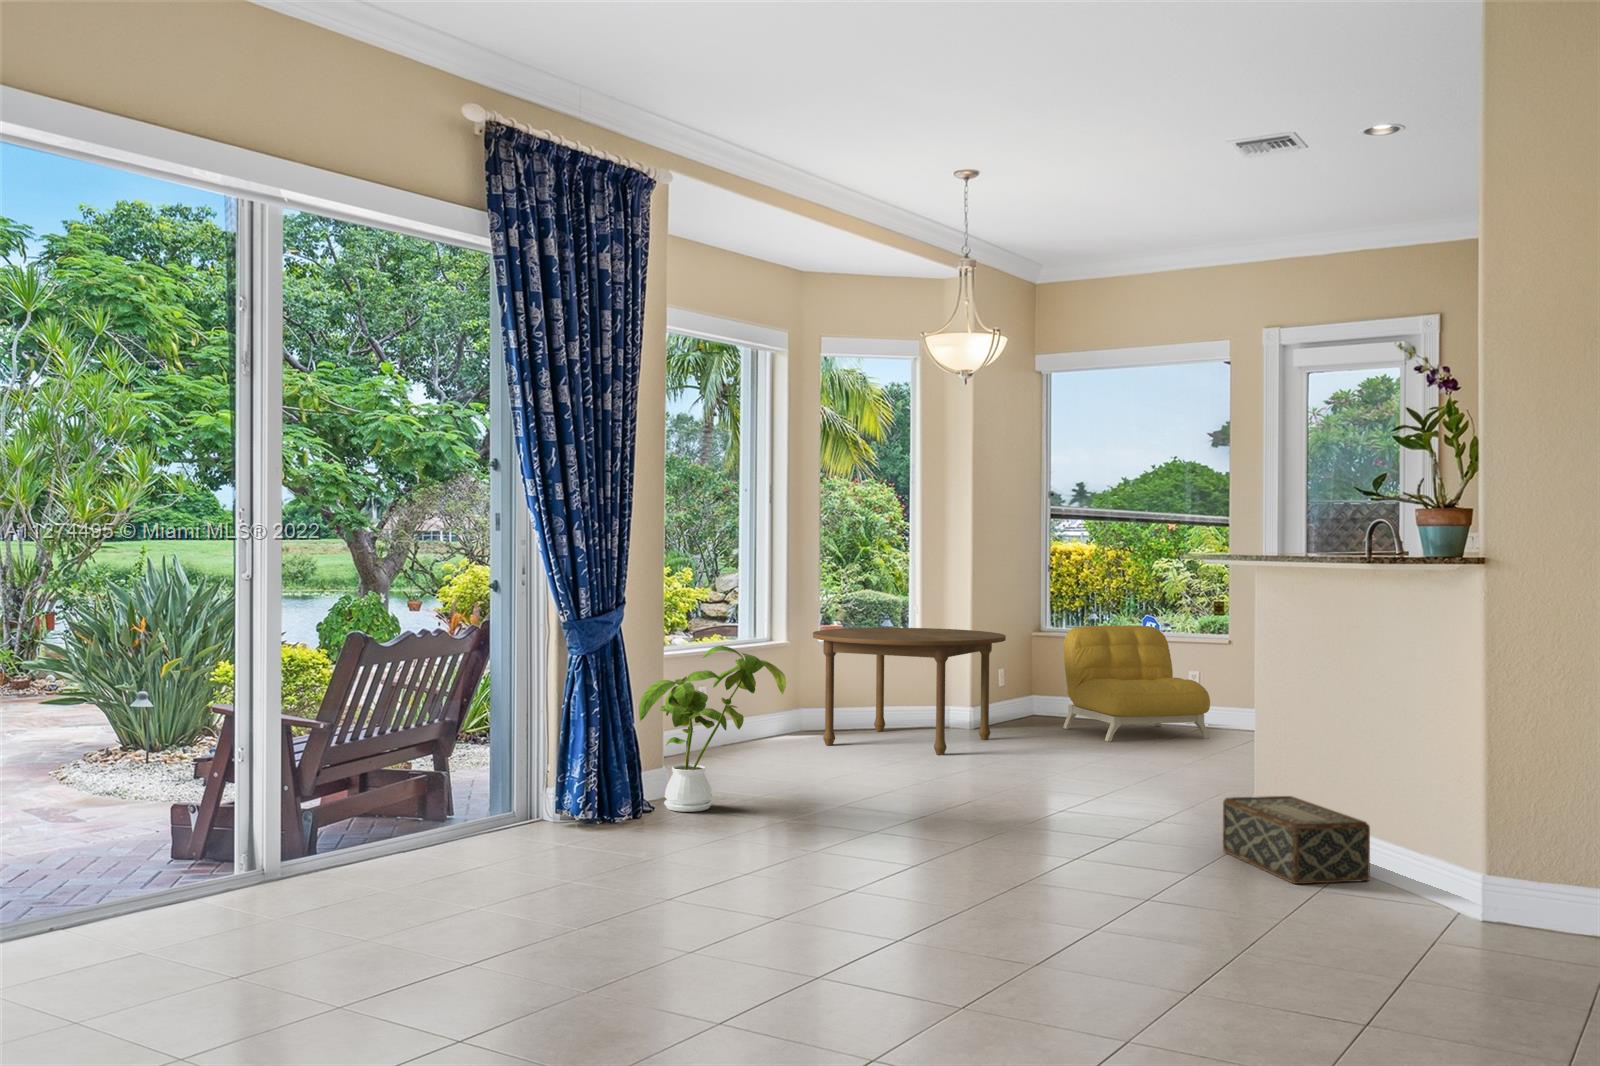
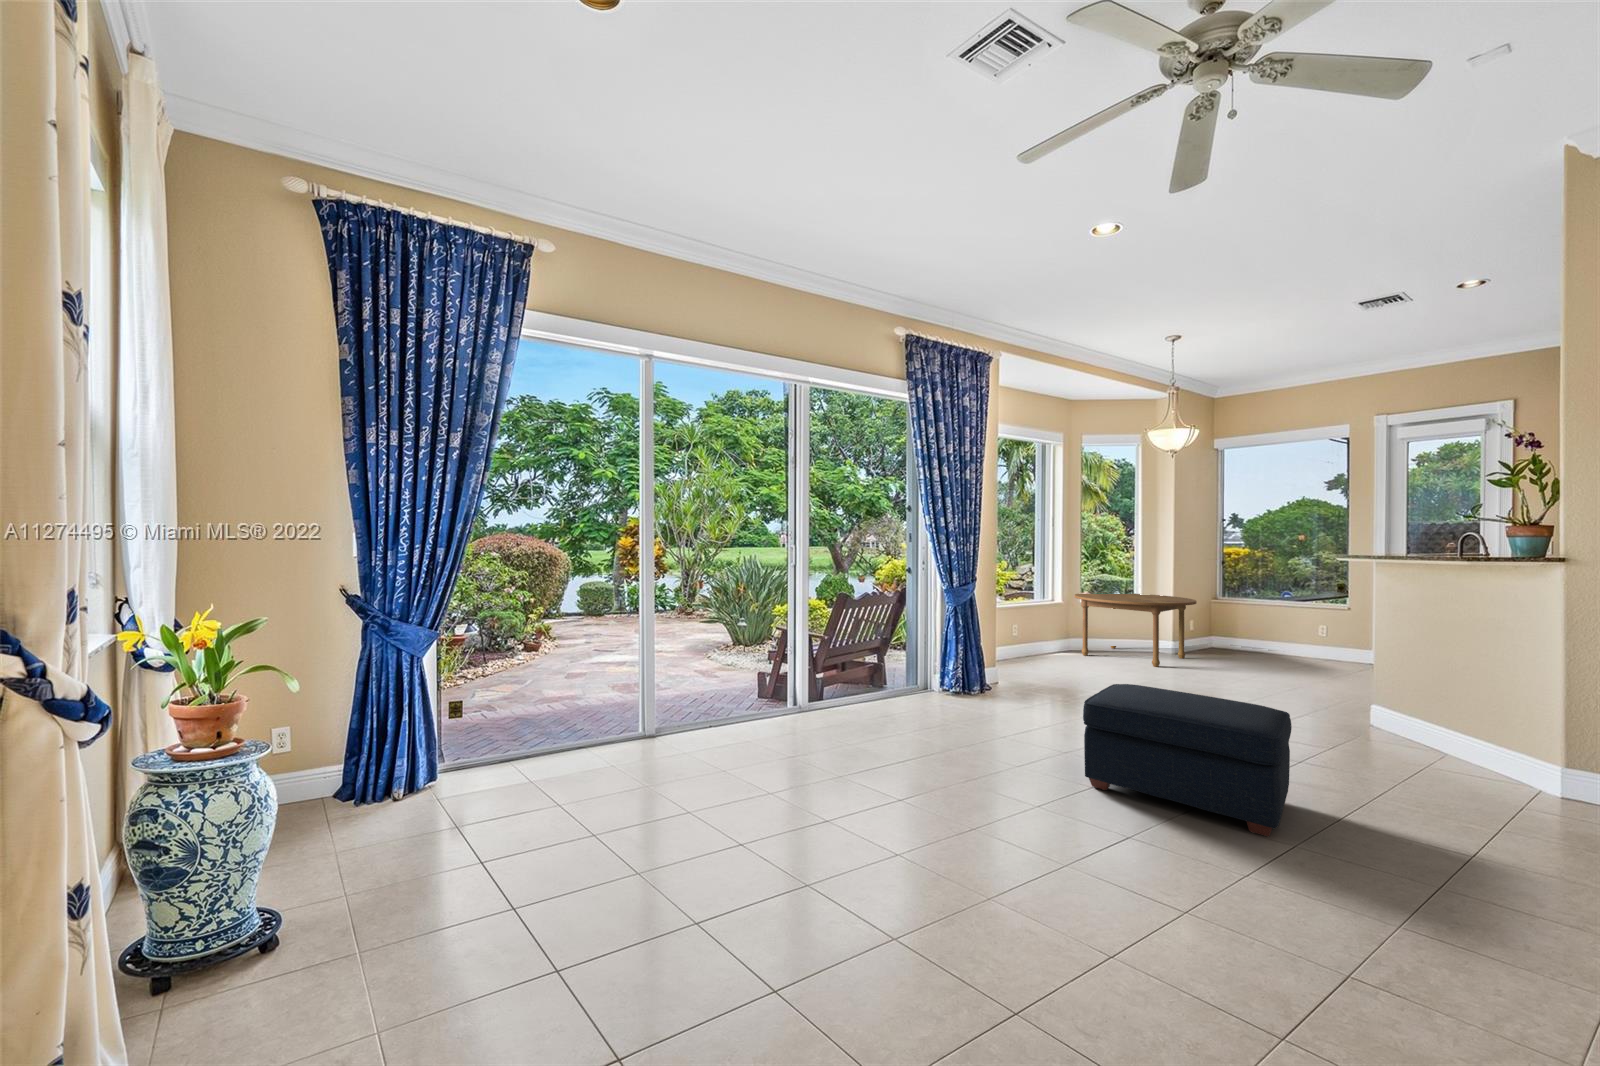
armchair: present [1063,625,1210,742] -> none [1232,596,1345,668]
house plant: present [639,646,786,812] -> none [984,604,1068,693]
ottoman: none [782,763,1060,951] -> present [1083,684,1292,837]
woven basket: present [1223,796,1370,884] -> none [1408,727,1575,812]

